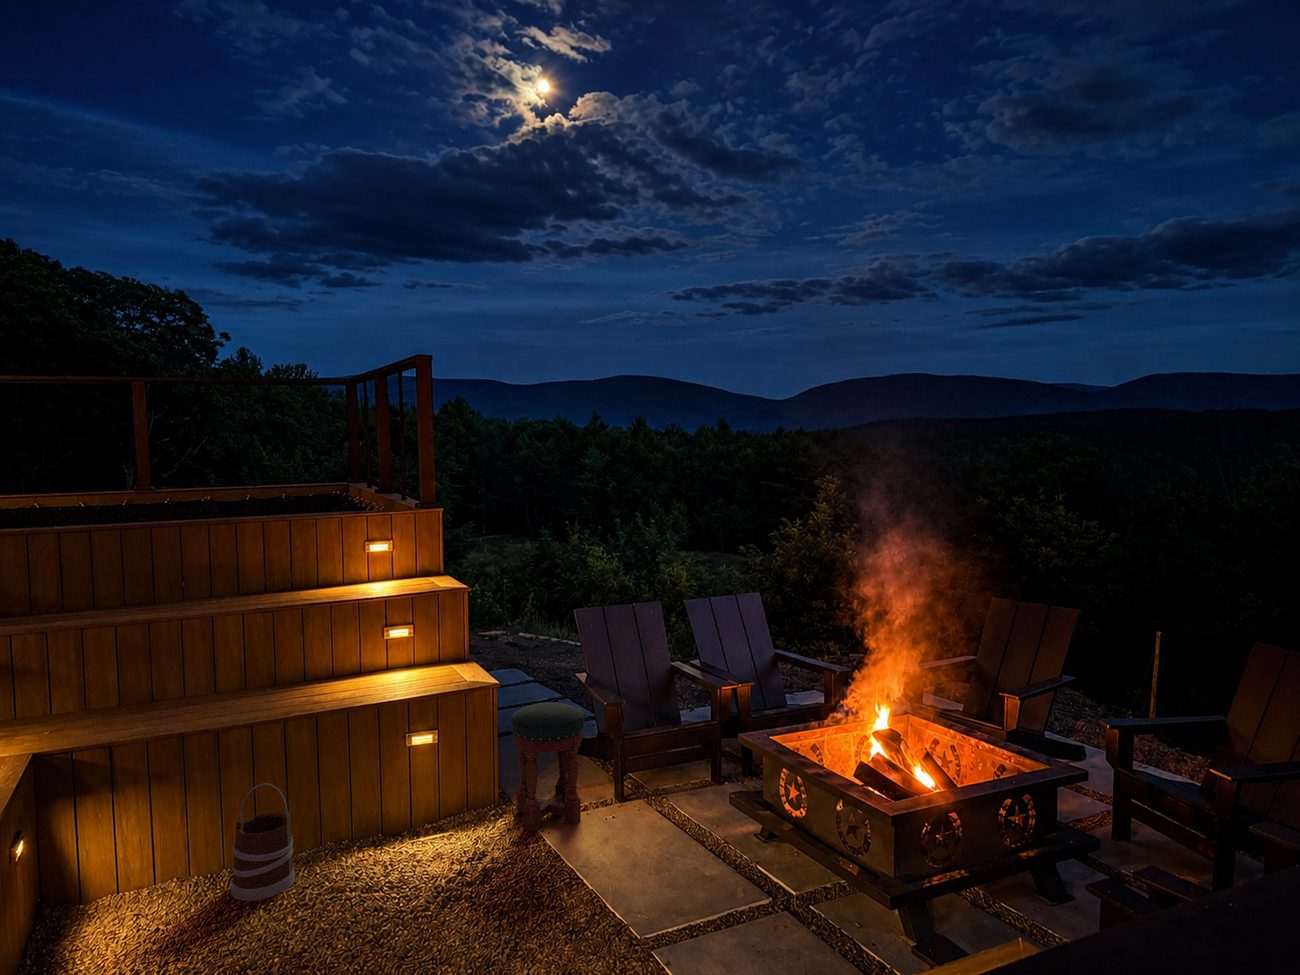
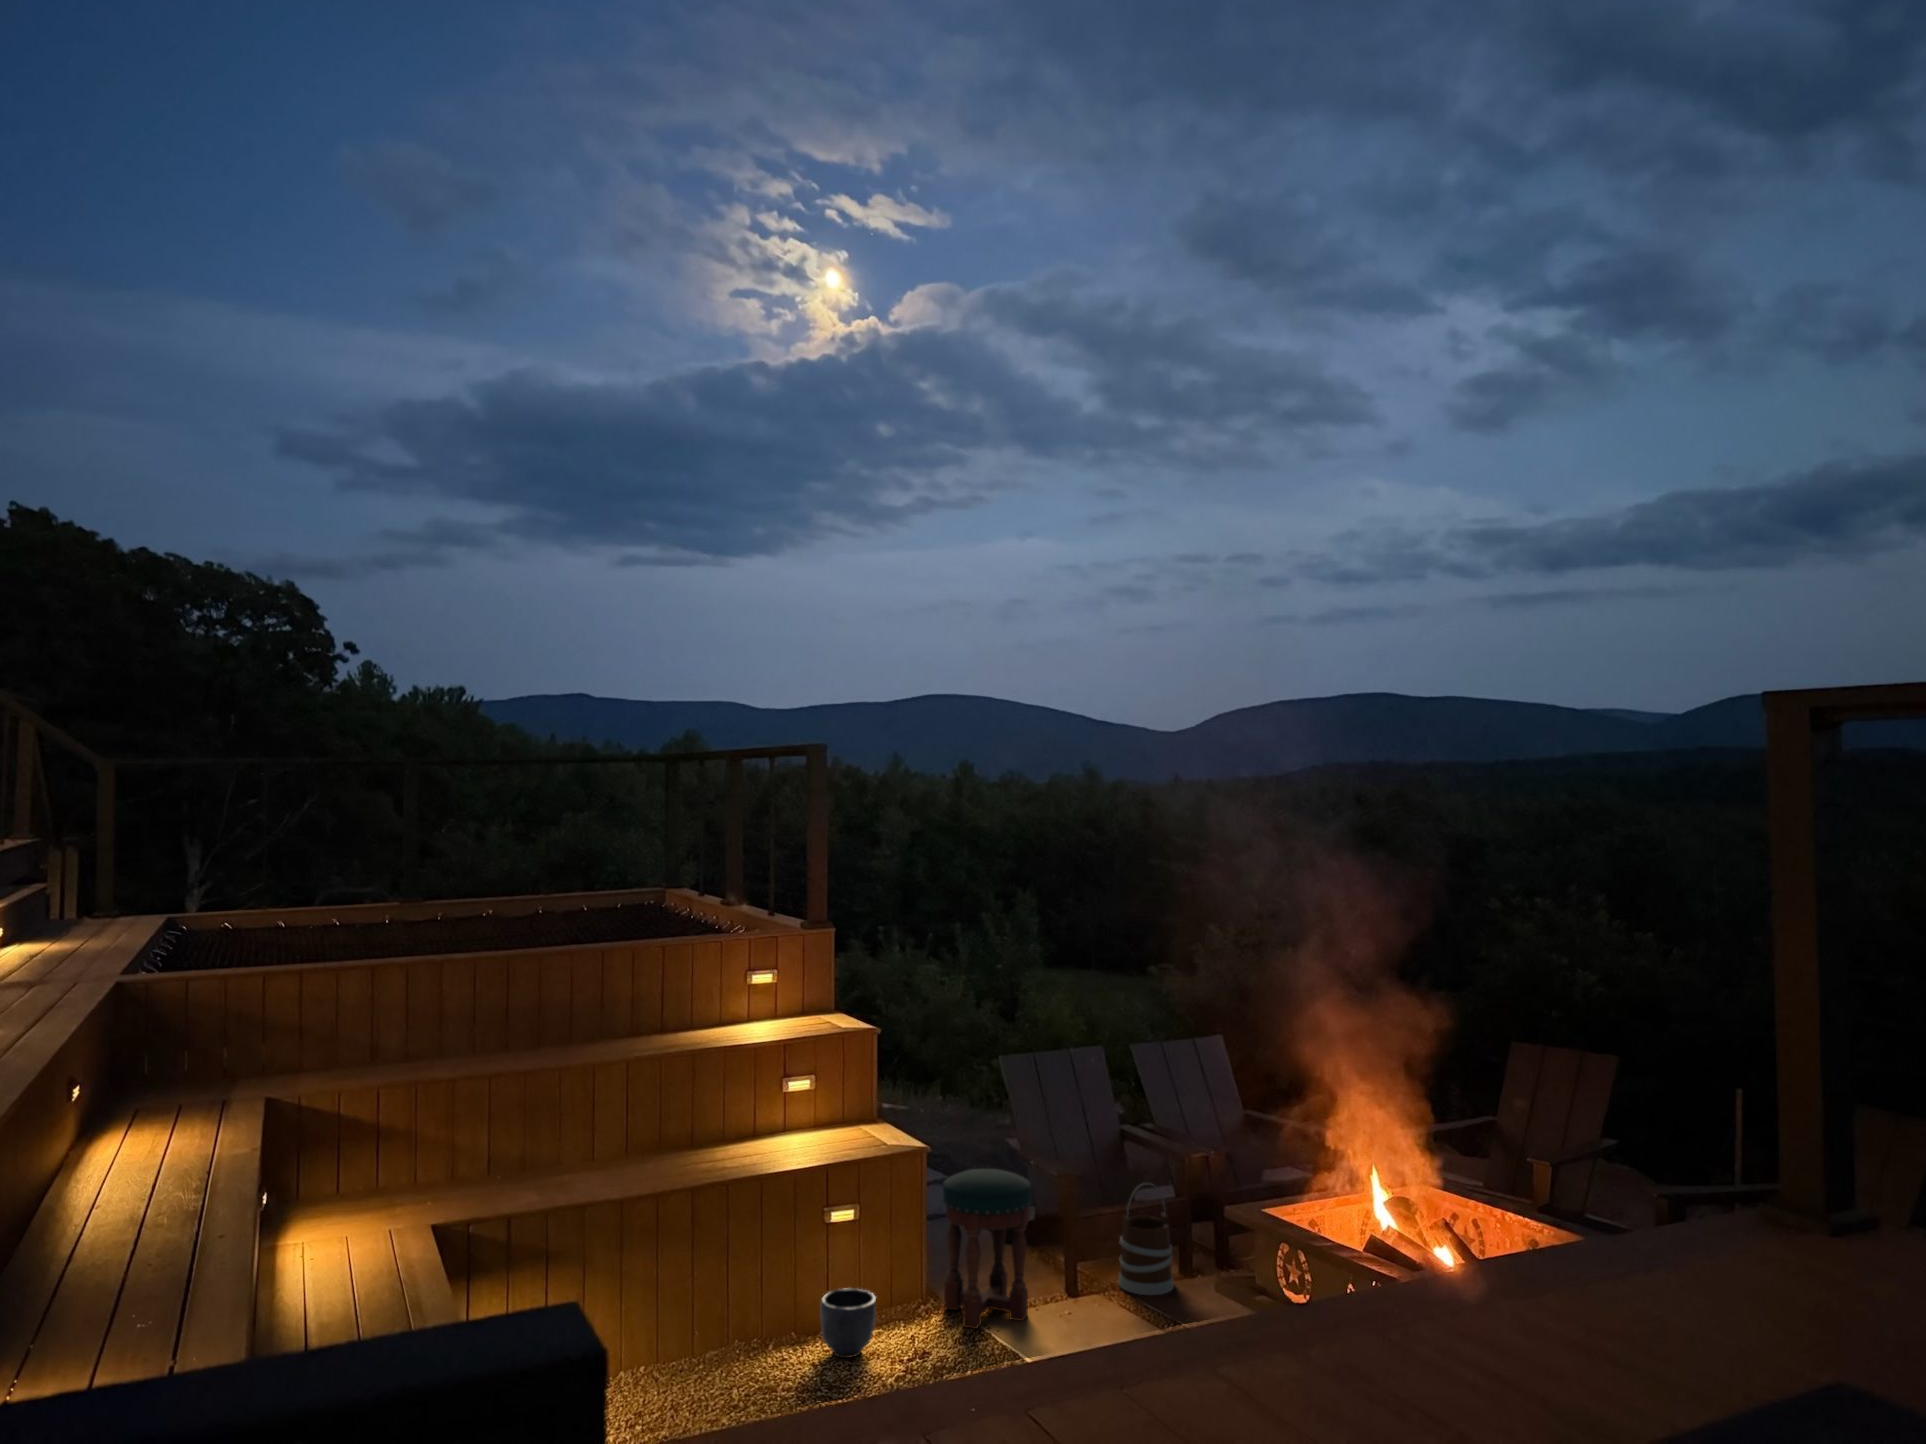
wooden bucket: present [231,783,295,901] -> present [1118,1183,1174,1295]
planter: none [394,800,442,857] -> present [820,1288,876,1358]

